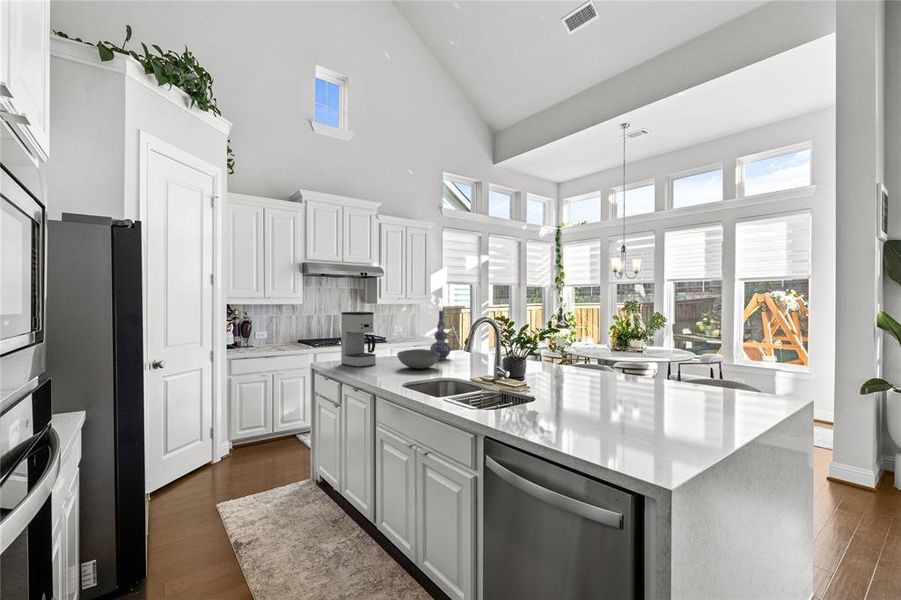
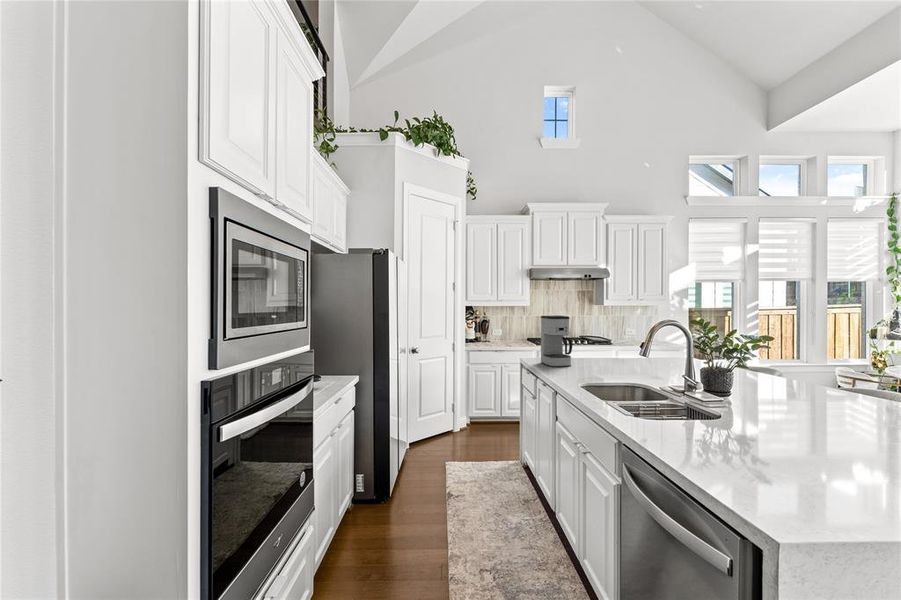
vase: present [430,311,451,360] -> none [630,316,653,367]
bowl: present [397,349,440,369] -> none [586,354,630,374]

